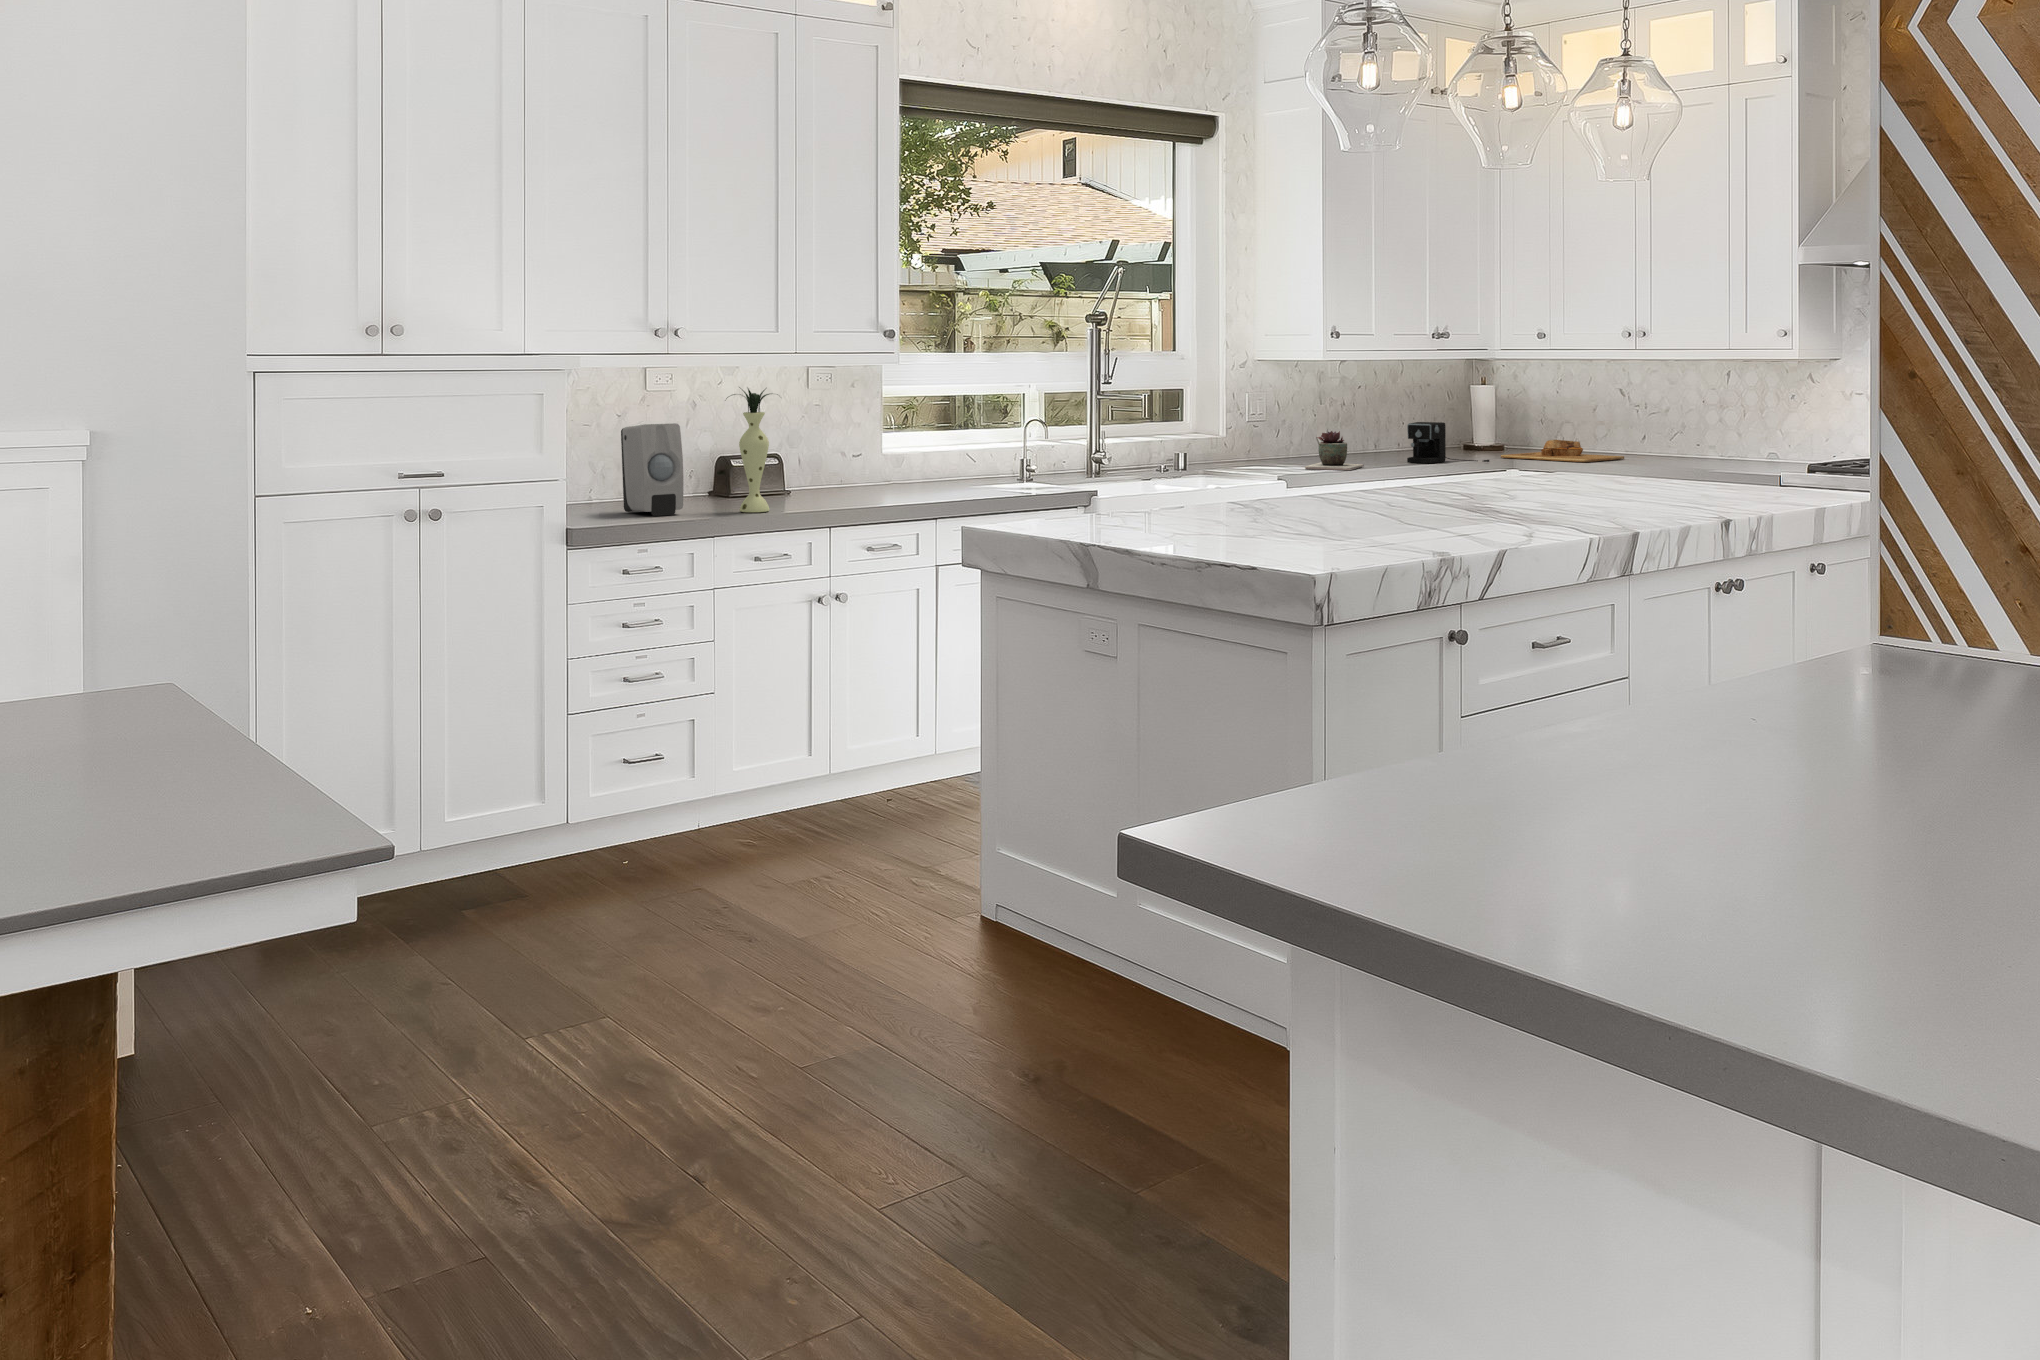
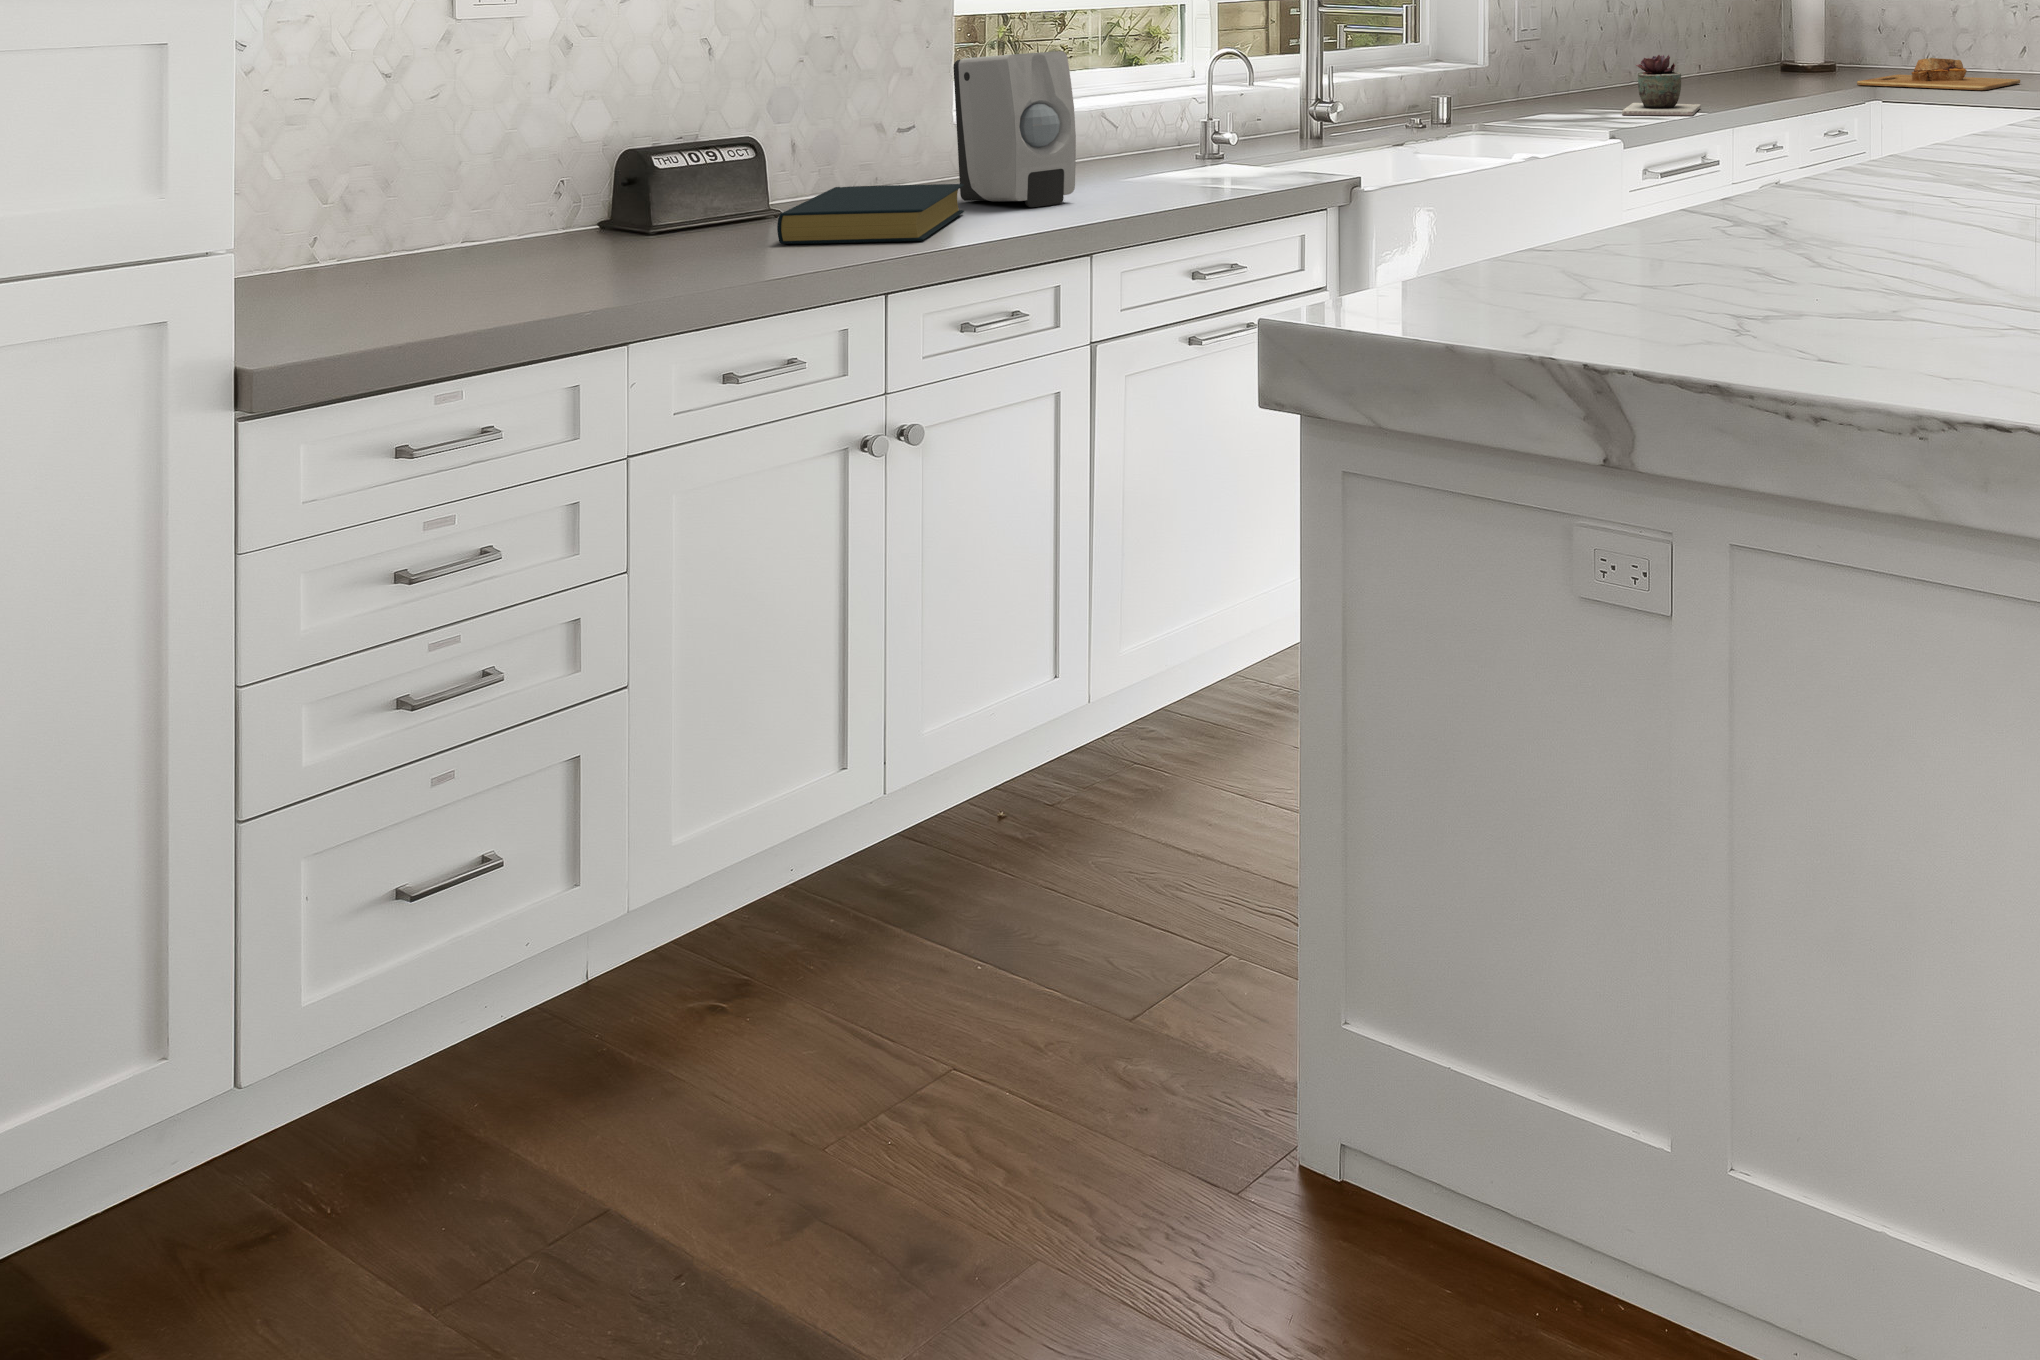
vase: present [726,387,769,513] -> none [642,4,773,271]
coffee maker: present [1407,422,1489,463] -> none [1748,37,1860,98]
soap dispenser: present [621,423,683,516] -> present [953,51,1076,207]
hardback book: none [787,482,881,506] -> present [777,184,964,244]

